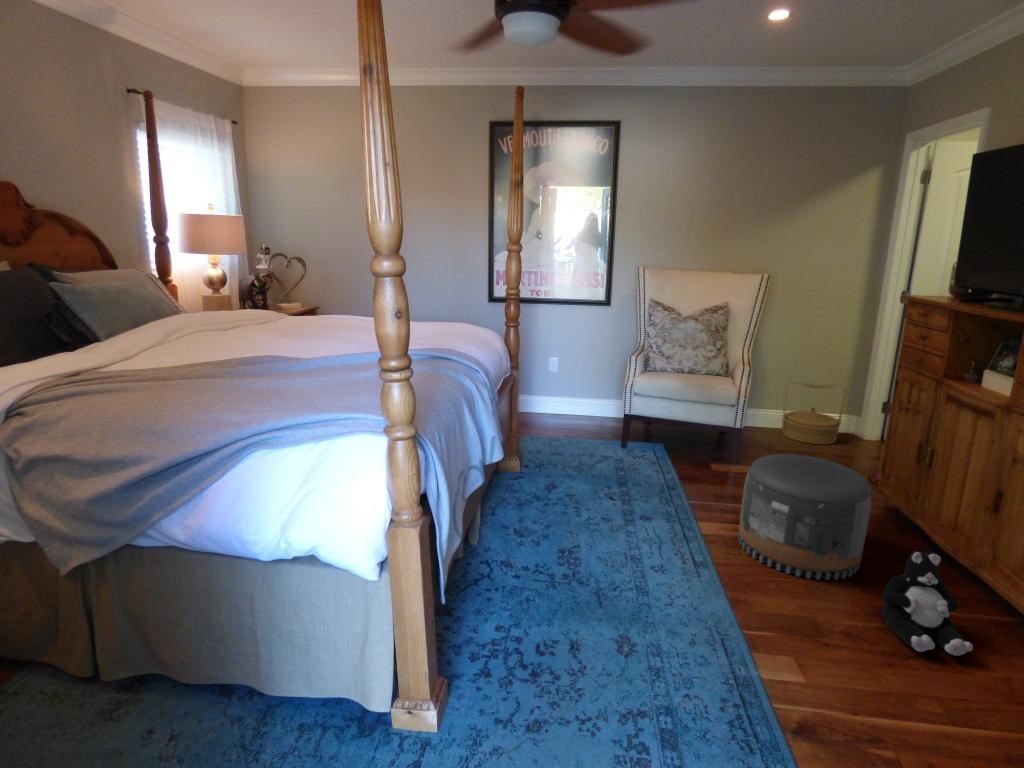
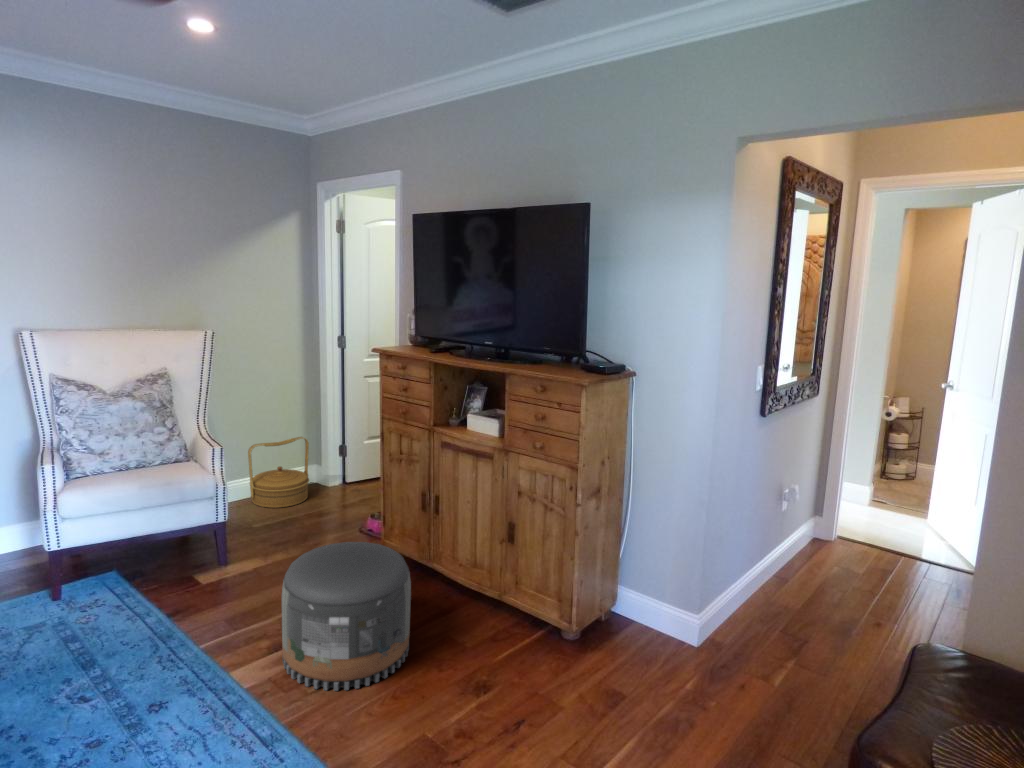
plush toy: present [882,551,973,656] -> none [452,607,527,708]

